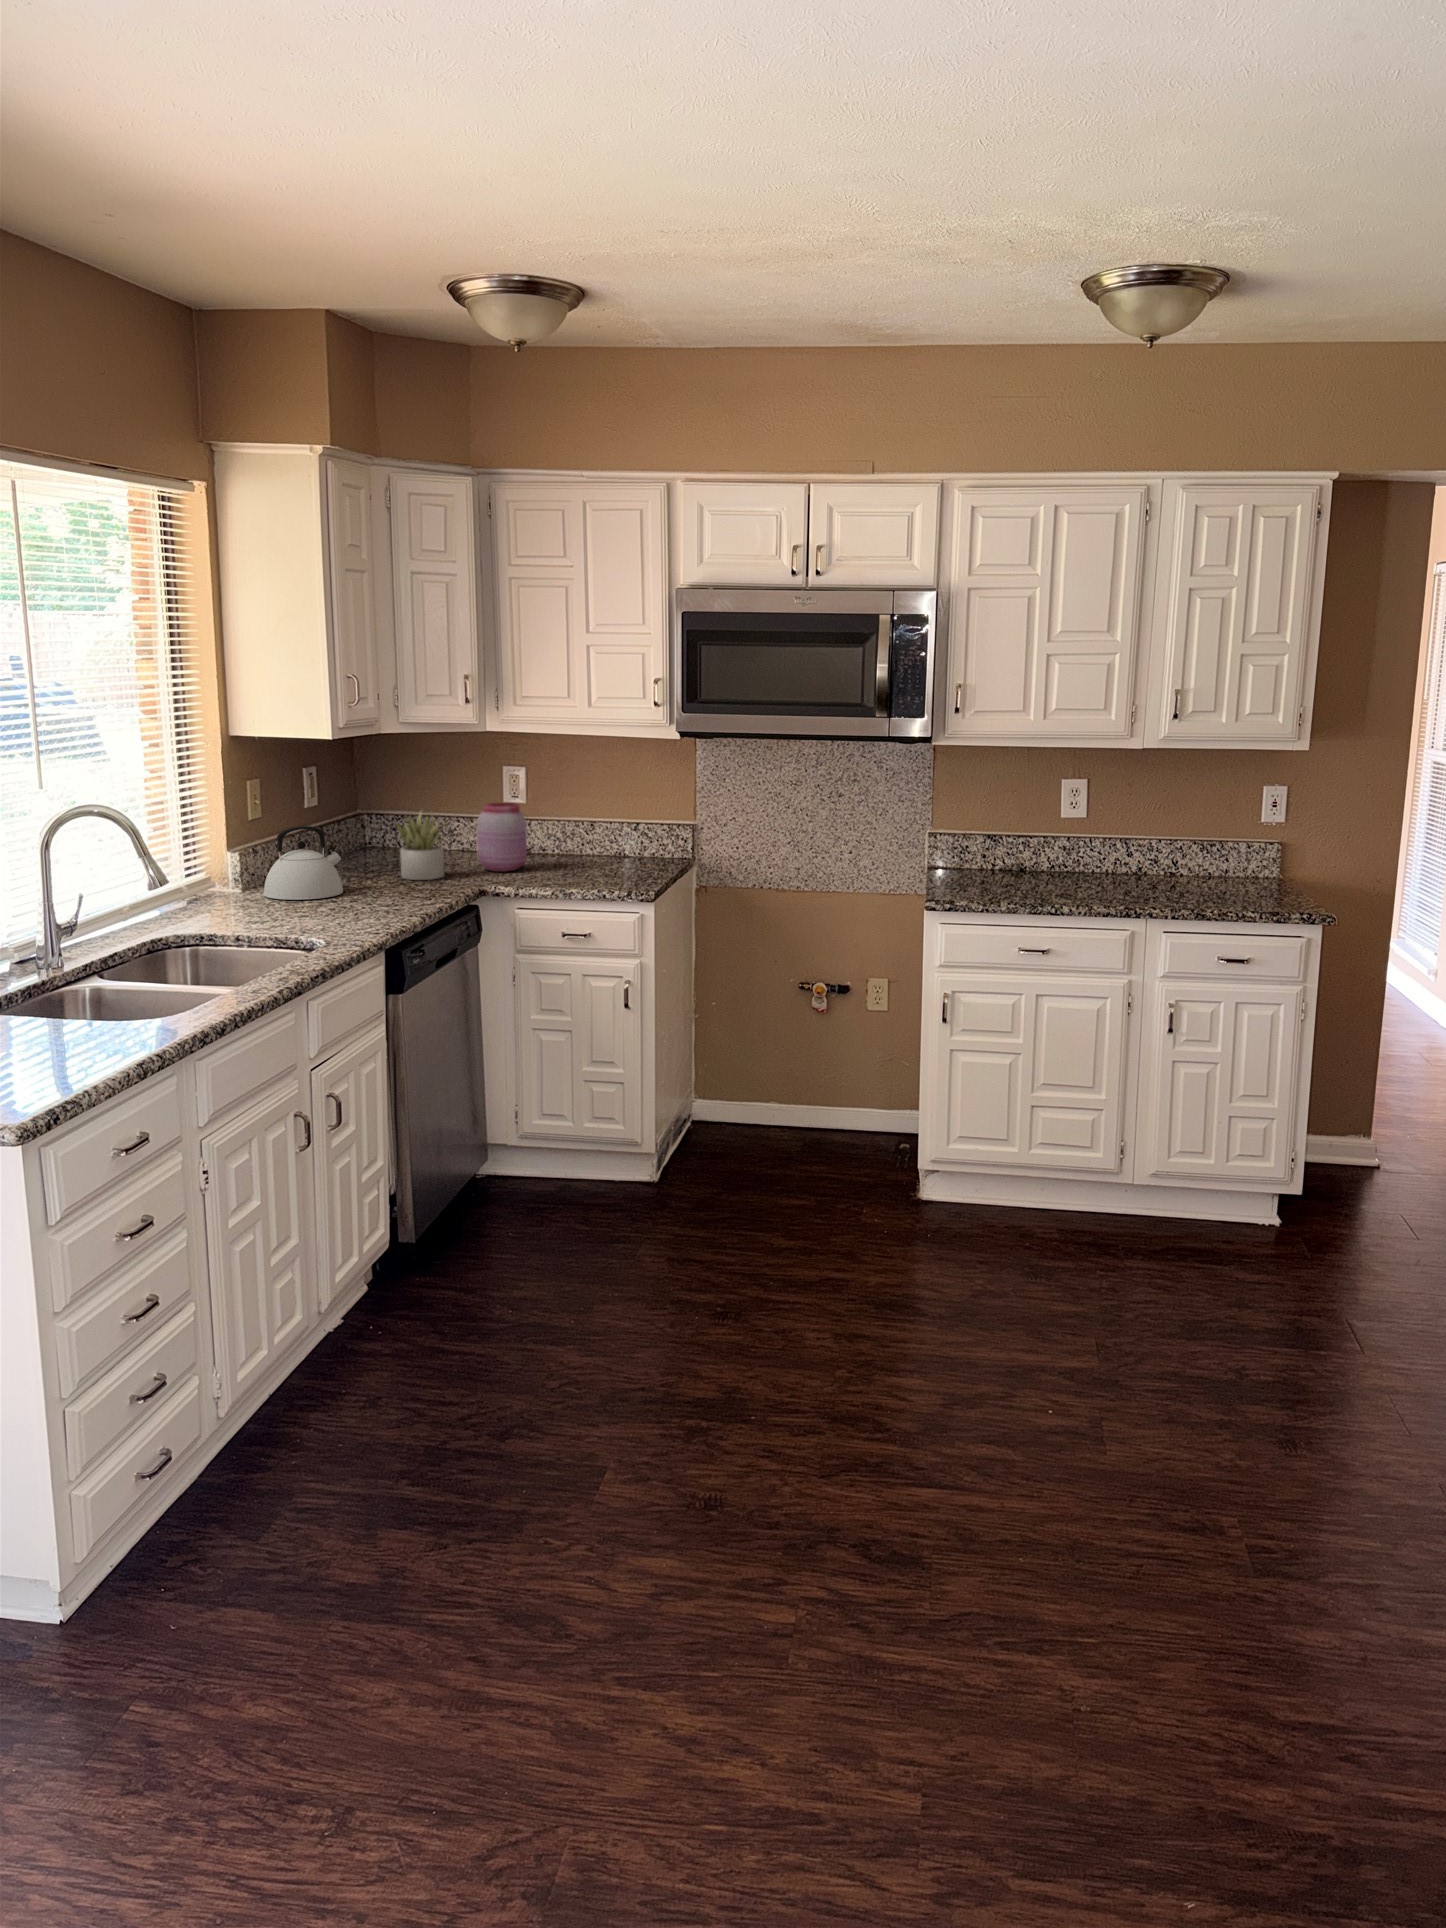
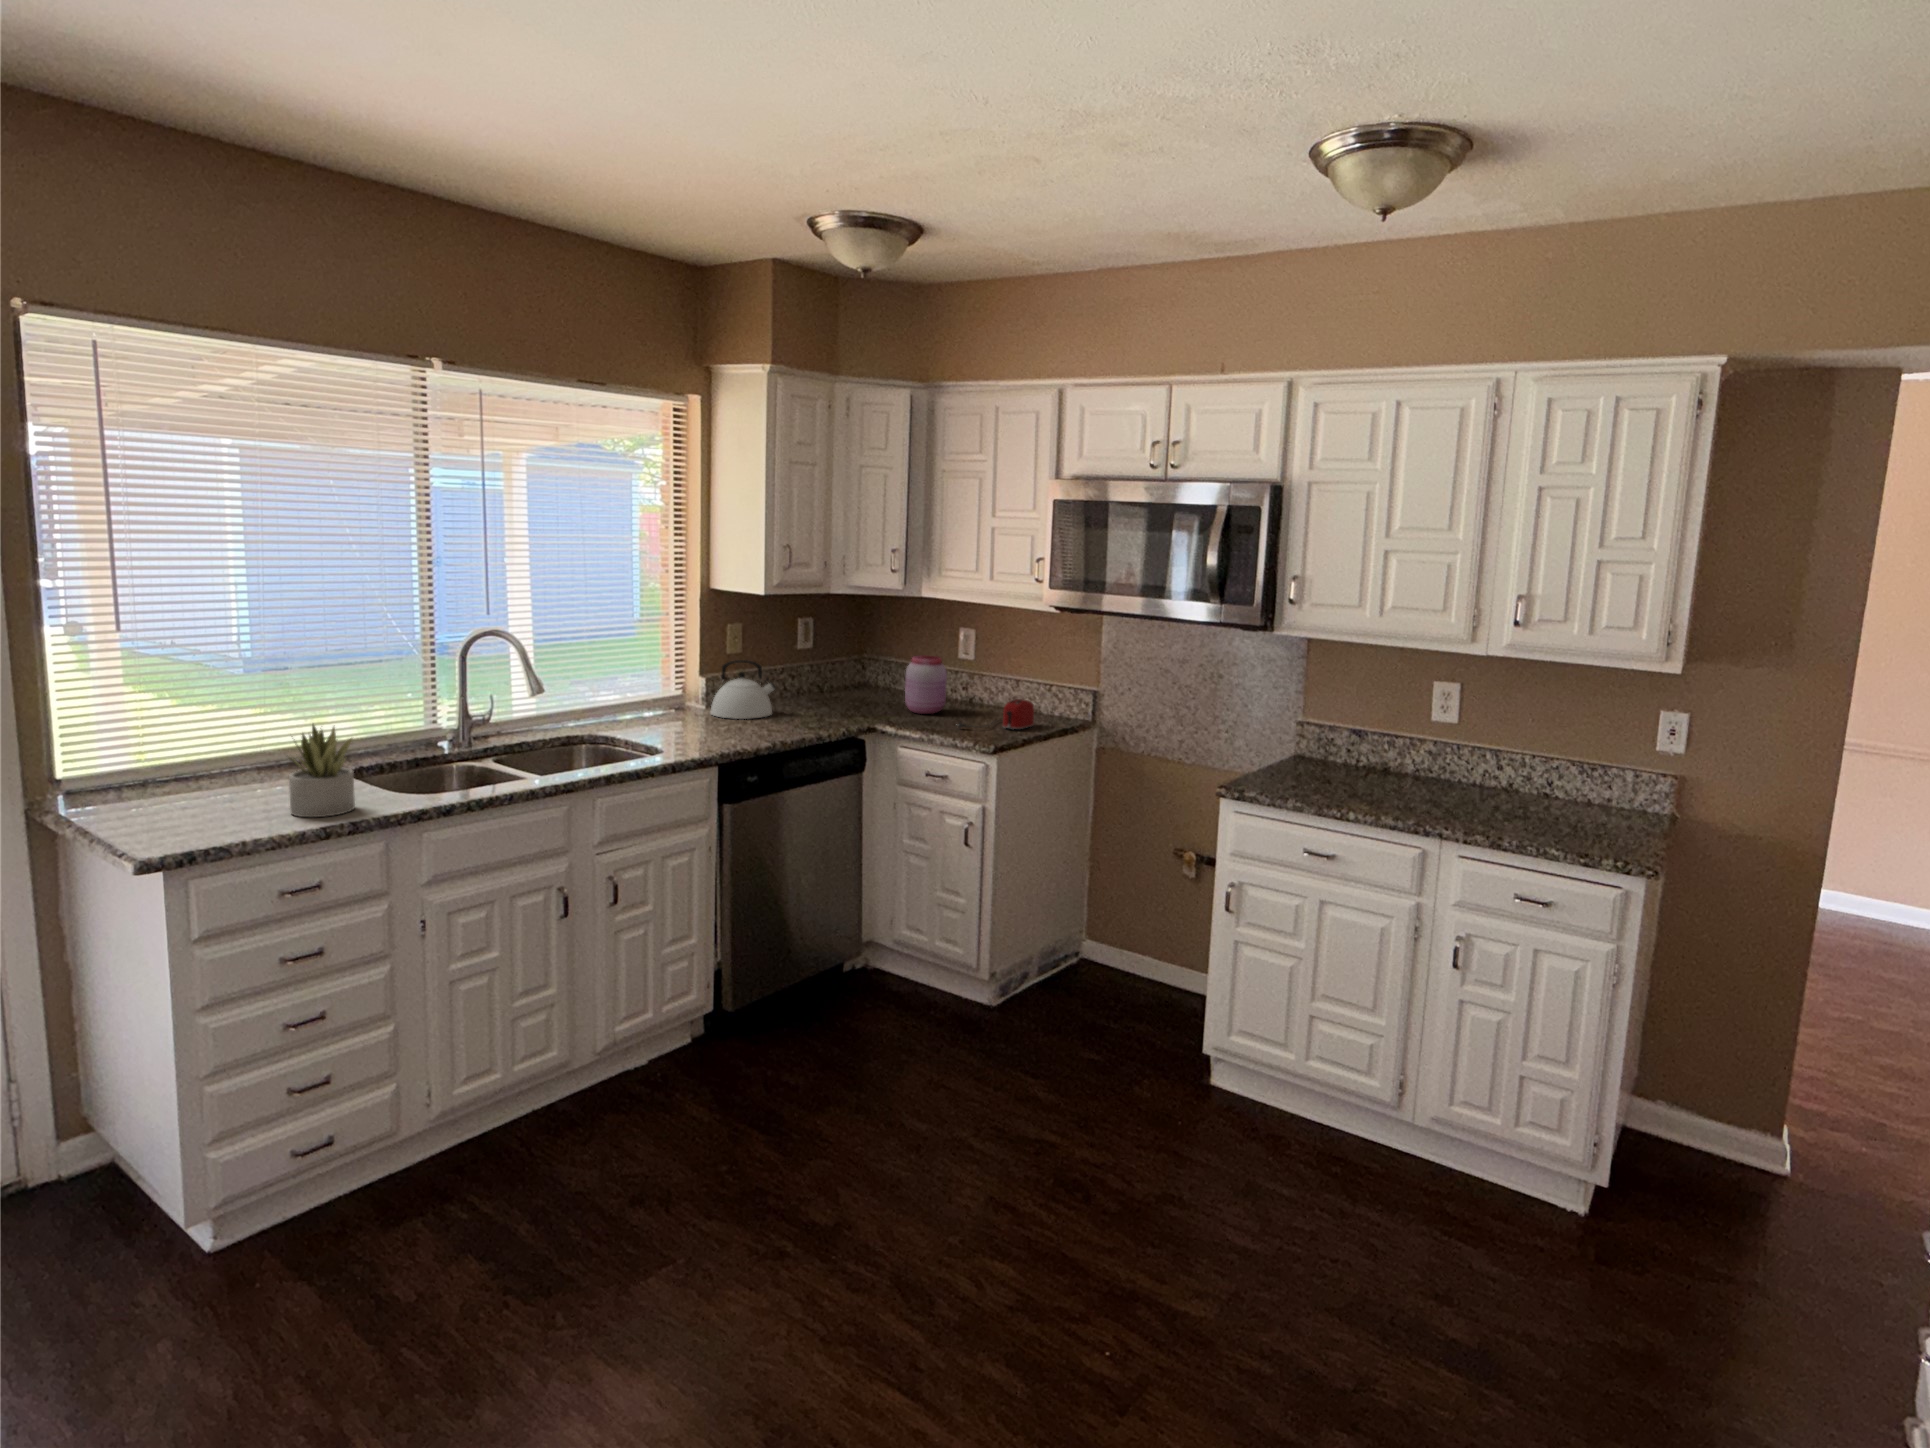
succulent plant: present [396,813,444,880] -> present [289,724,355,817]
toaster: none [574,841,645,881] -> present [956,699,1034,729]

